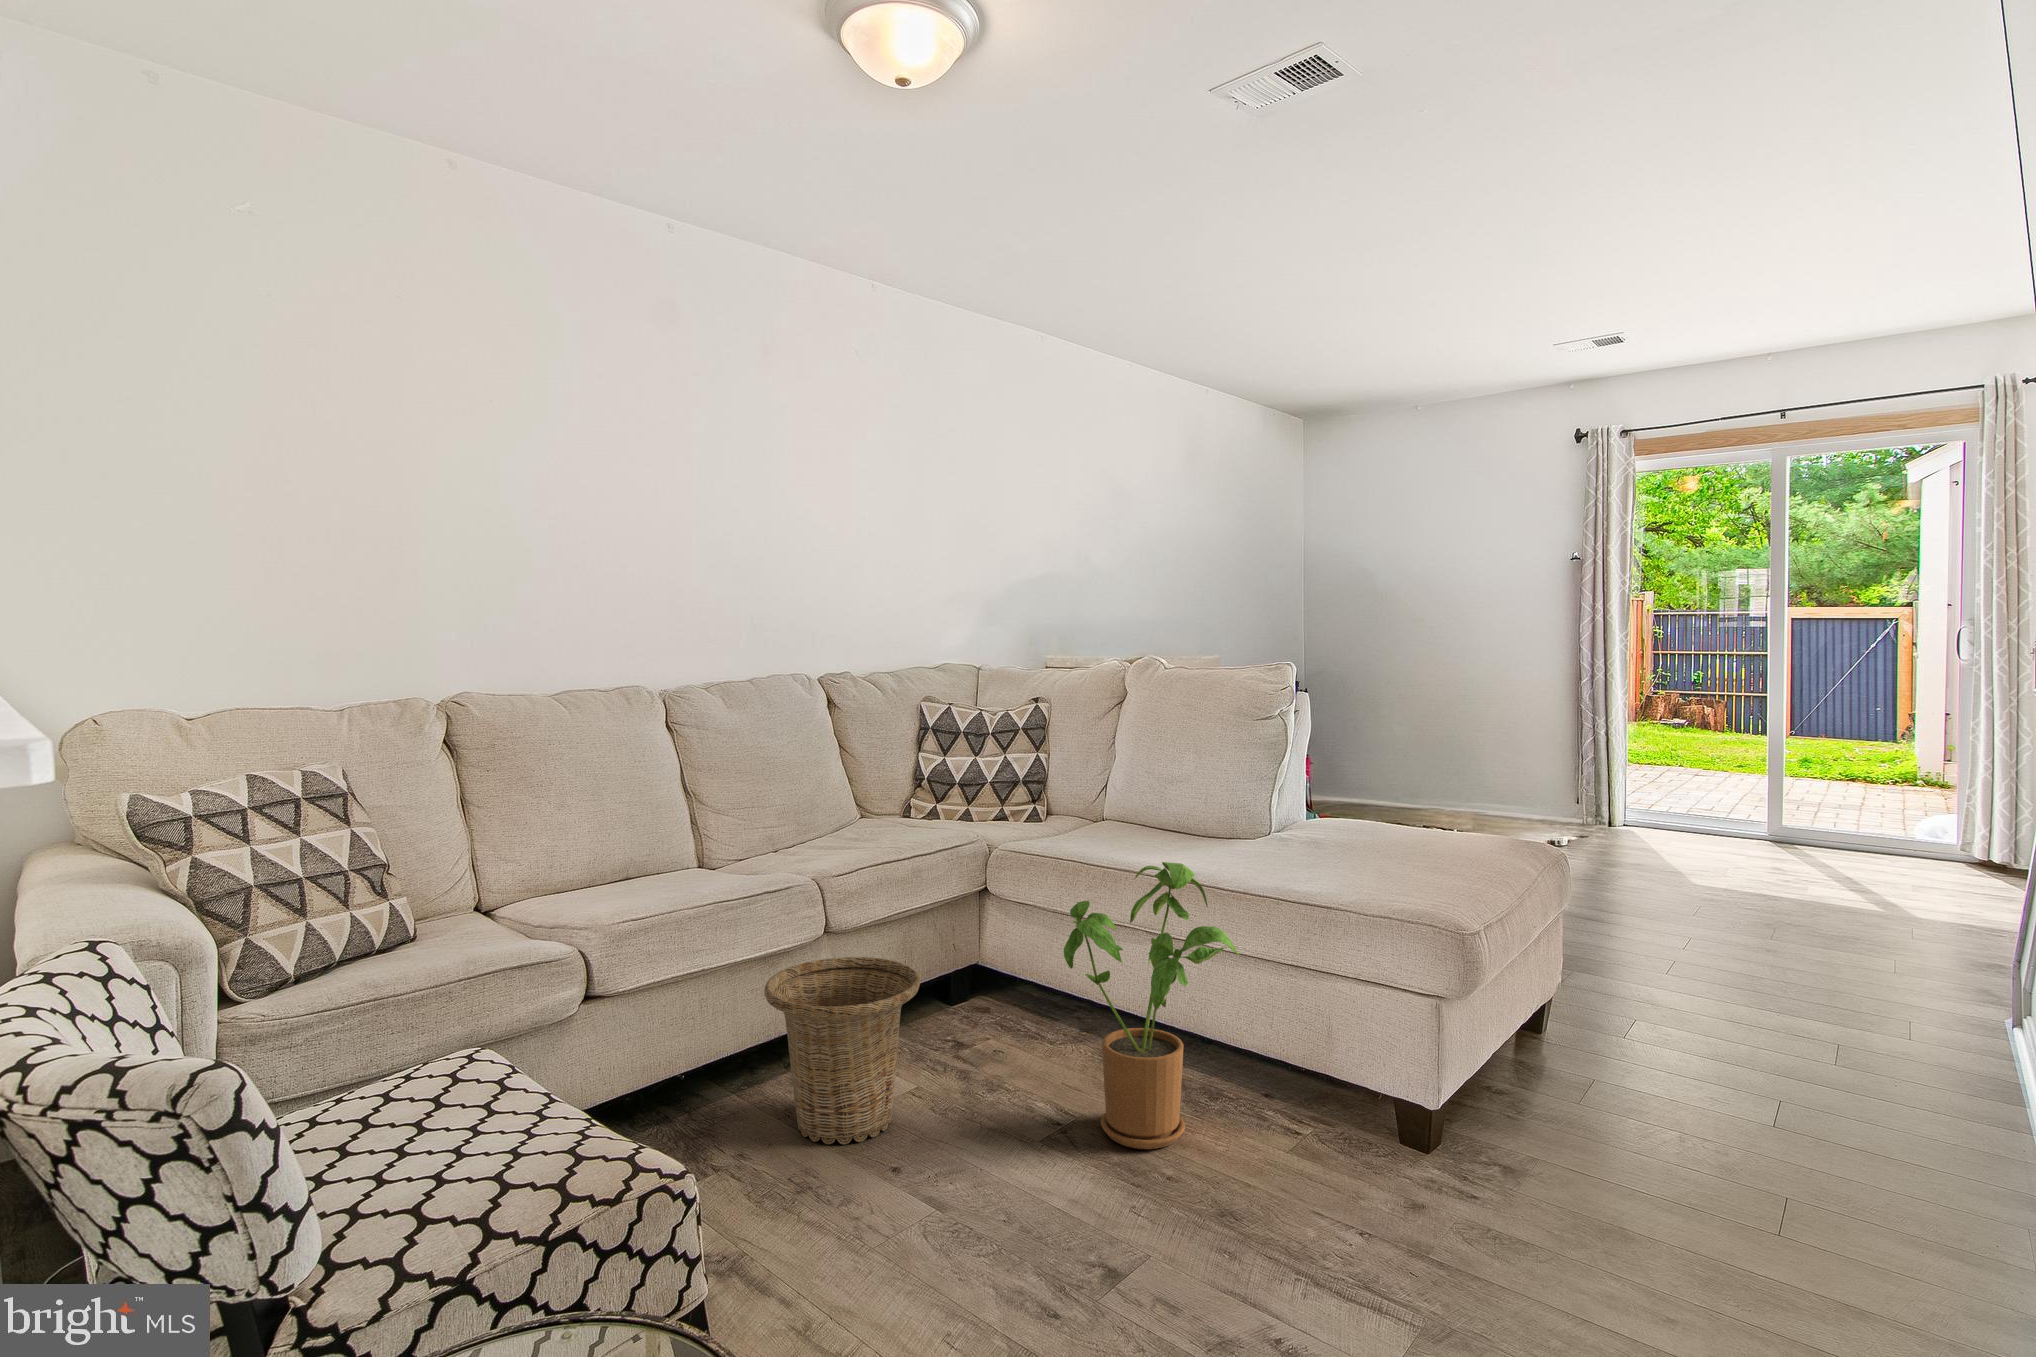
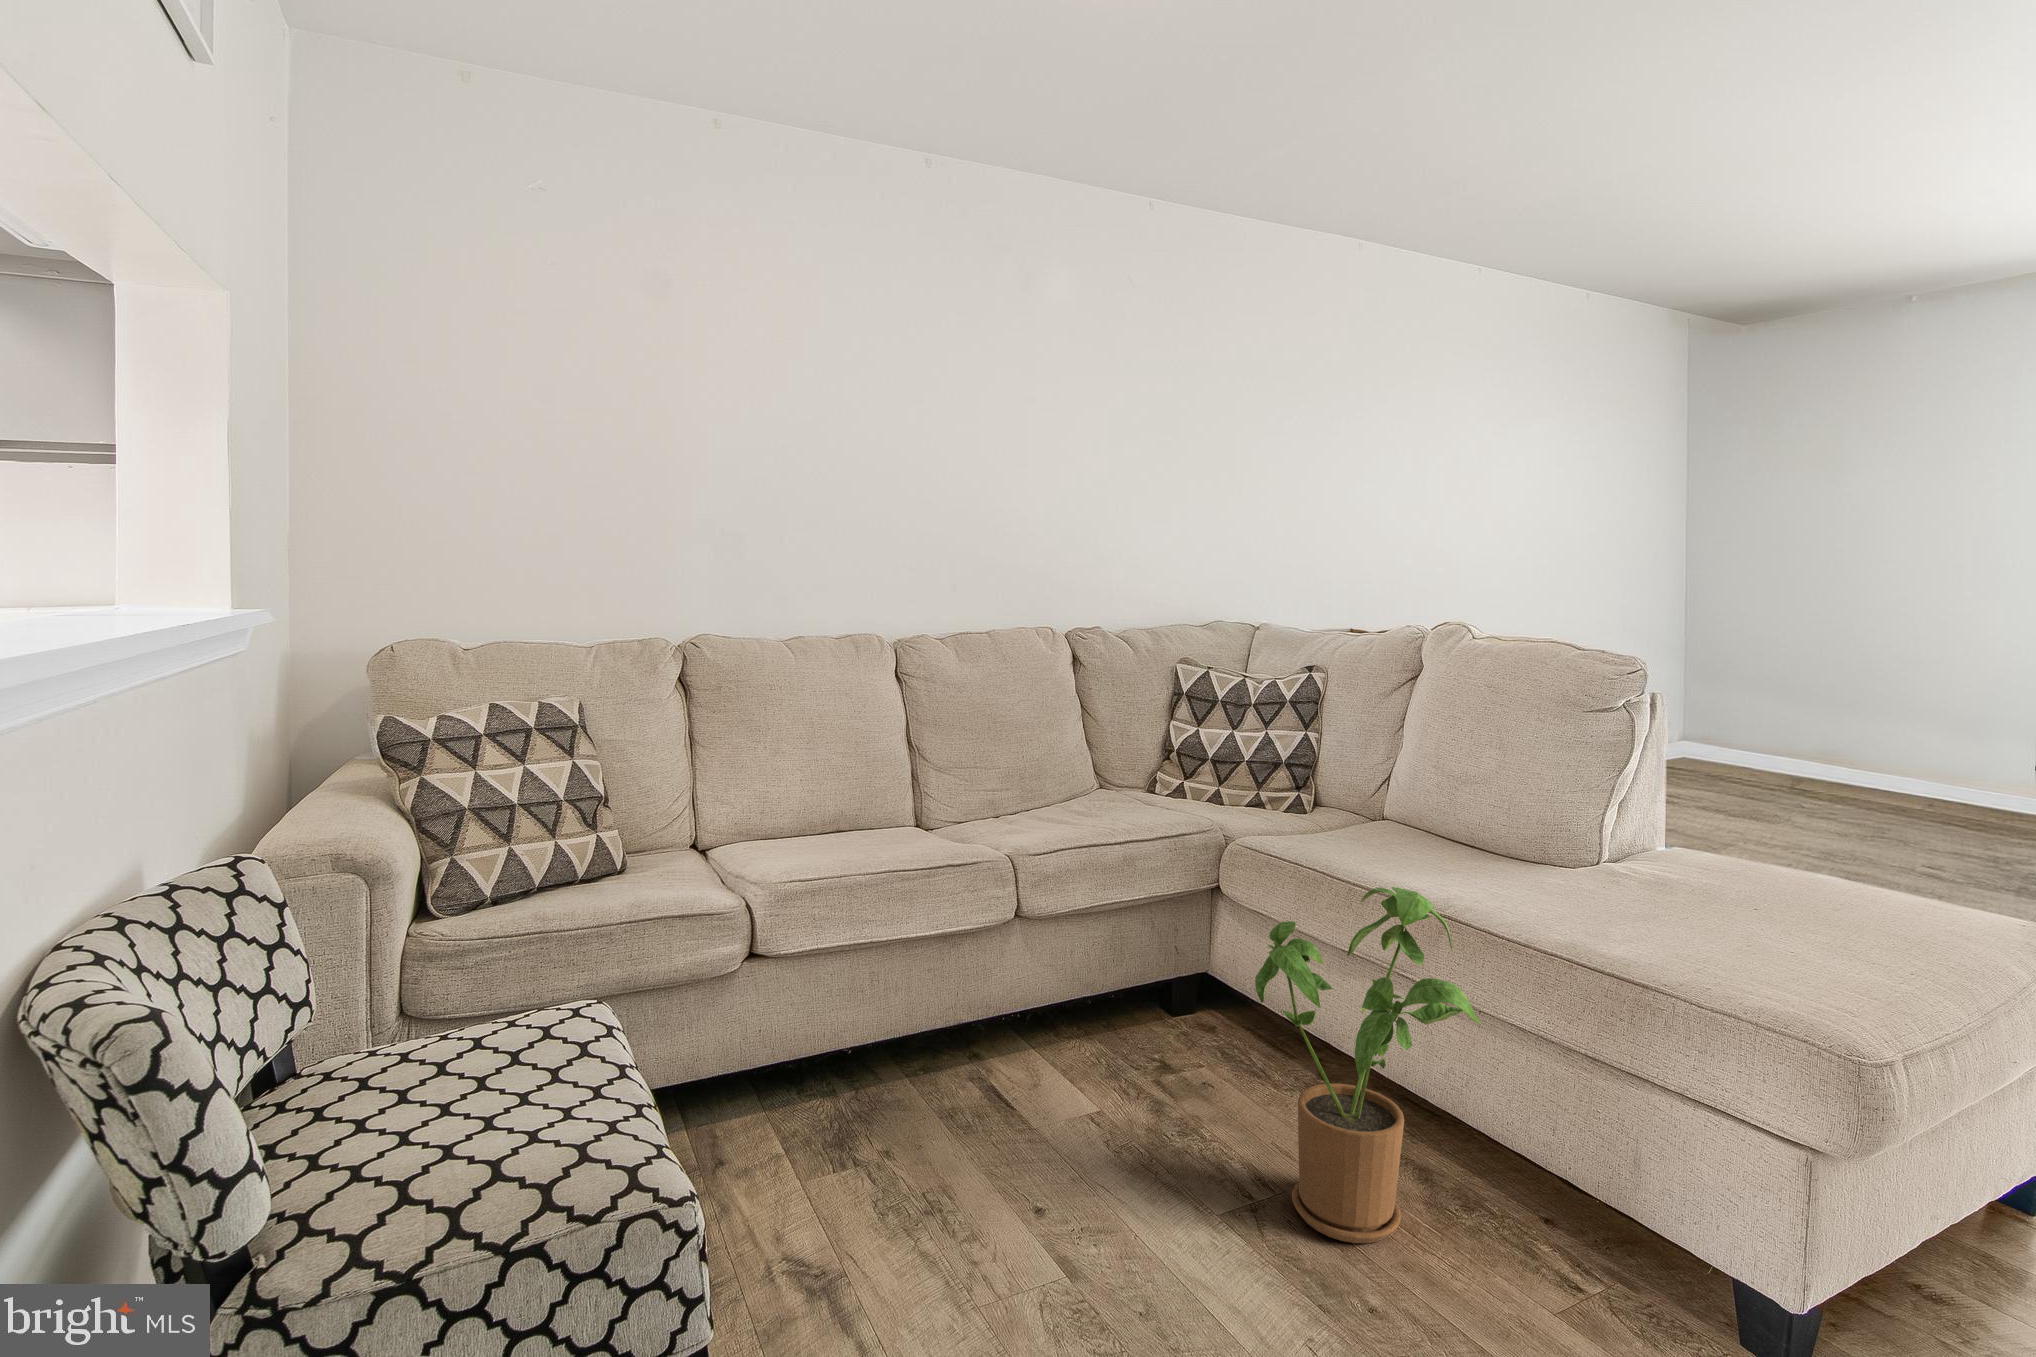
basket: present [764,957,920,1144] -> none [923,943,1093,1154]

